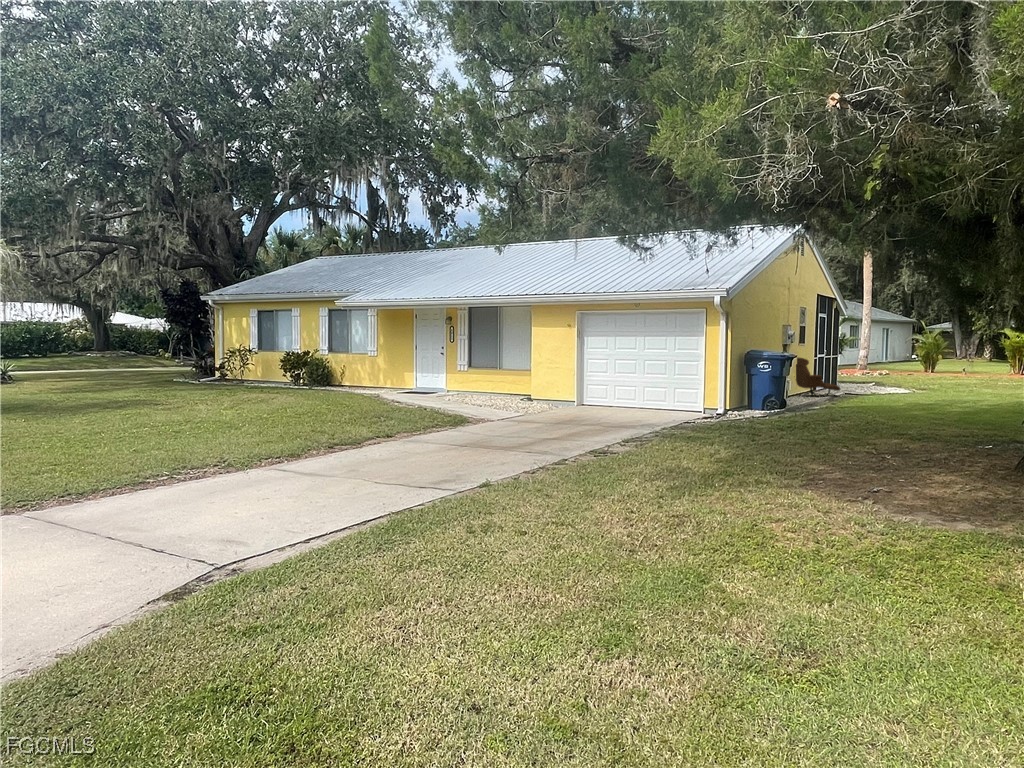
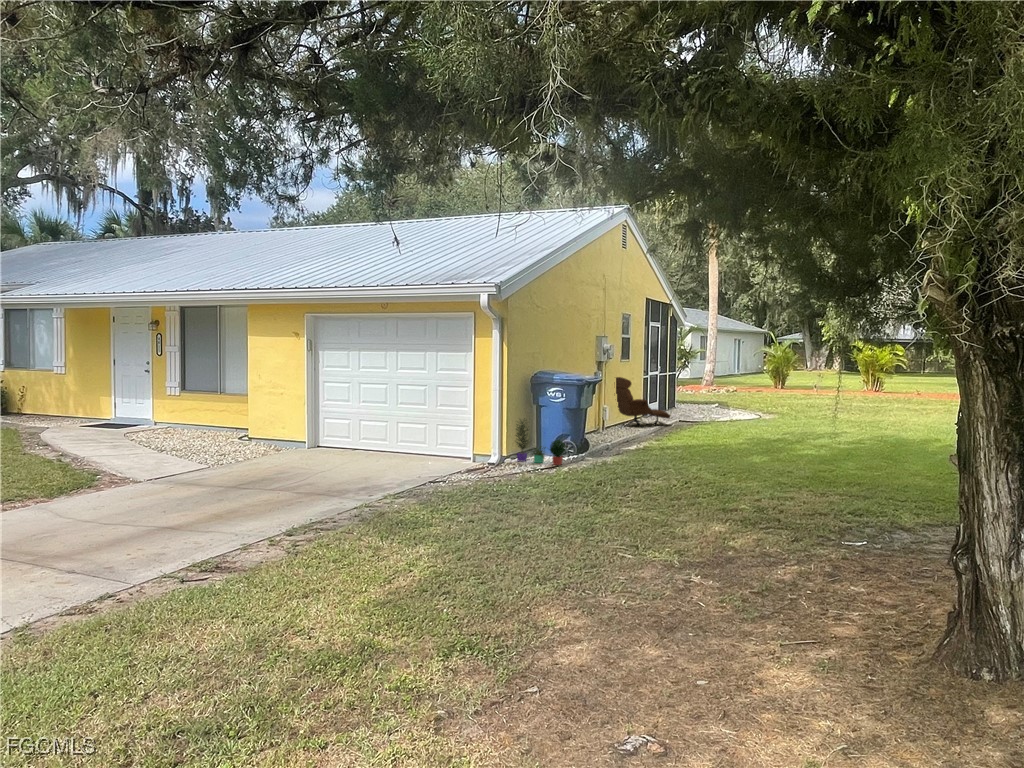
potted plant: none [733,383,774,416] -> present [516,420,566,465]

